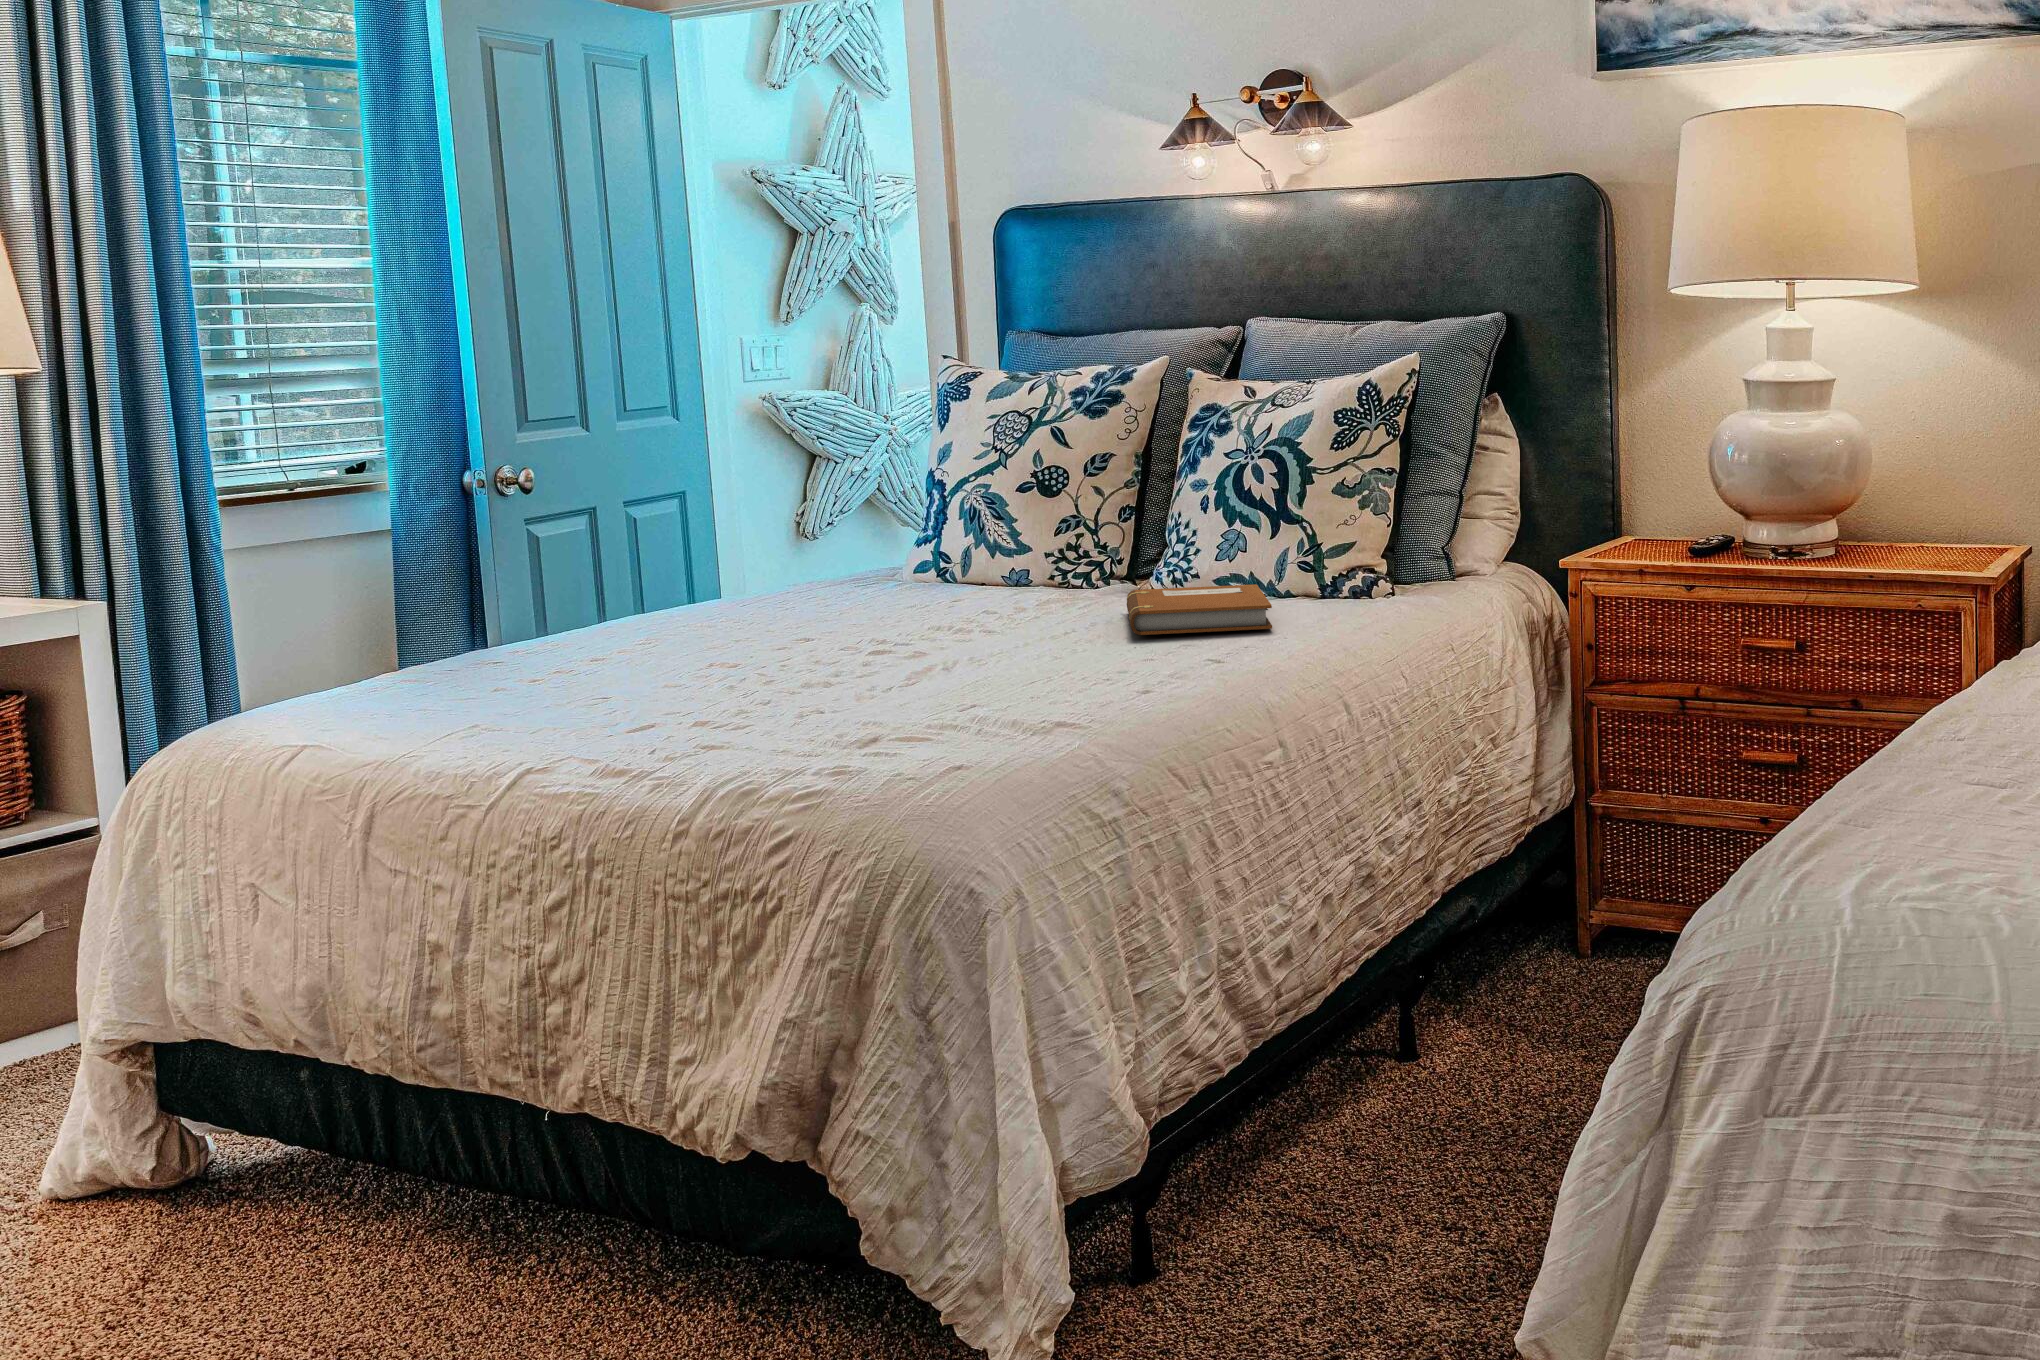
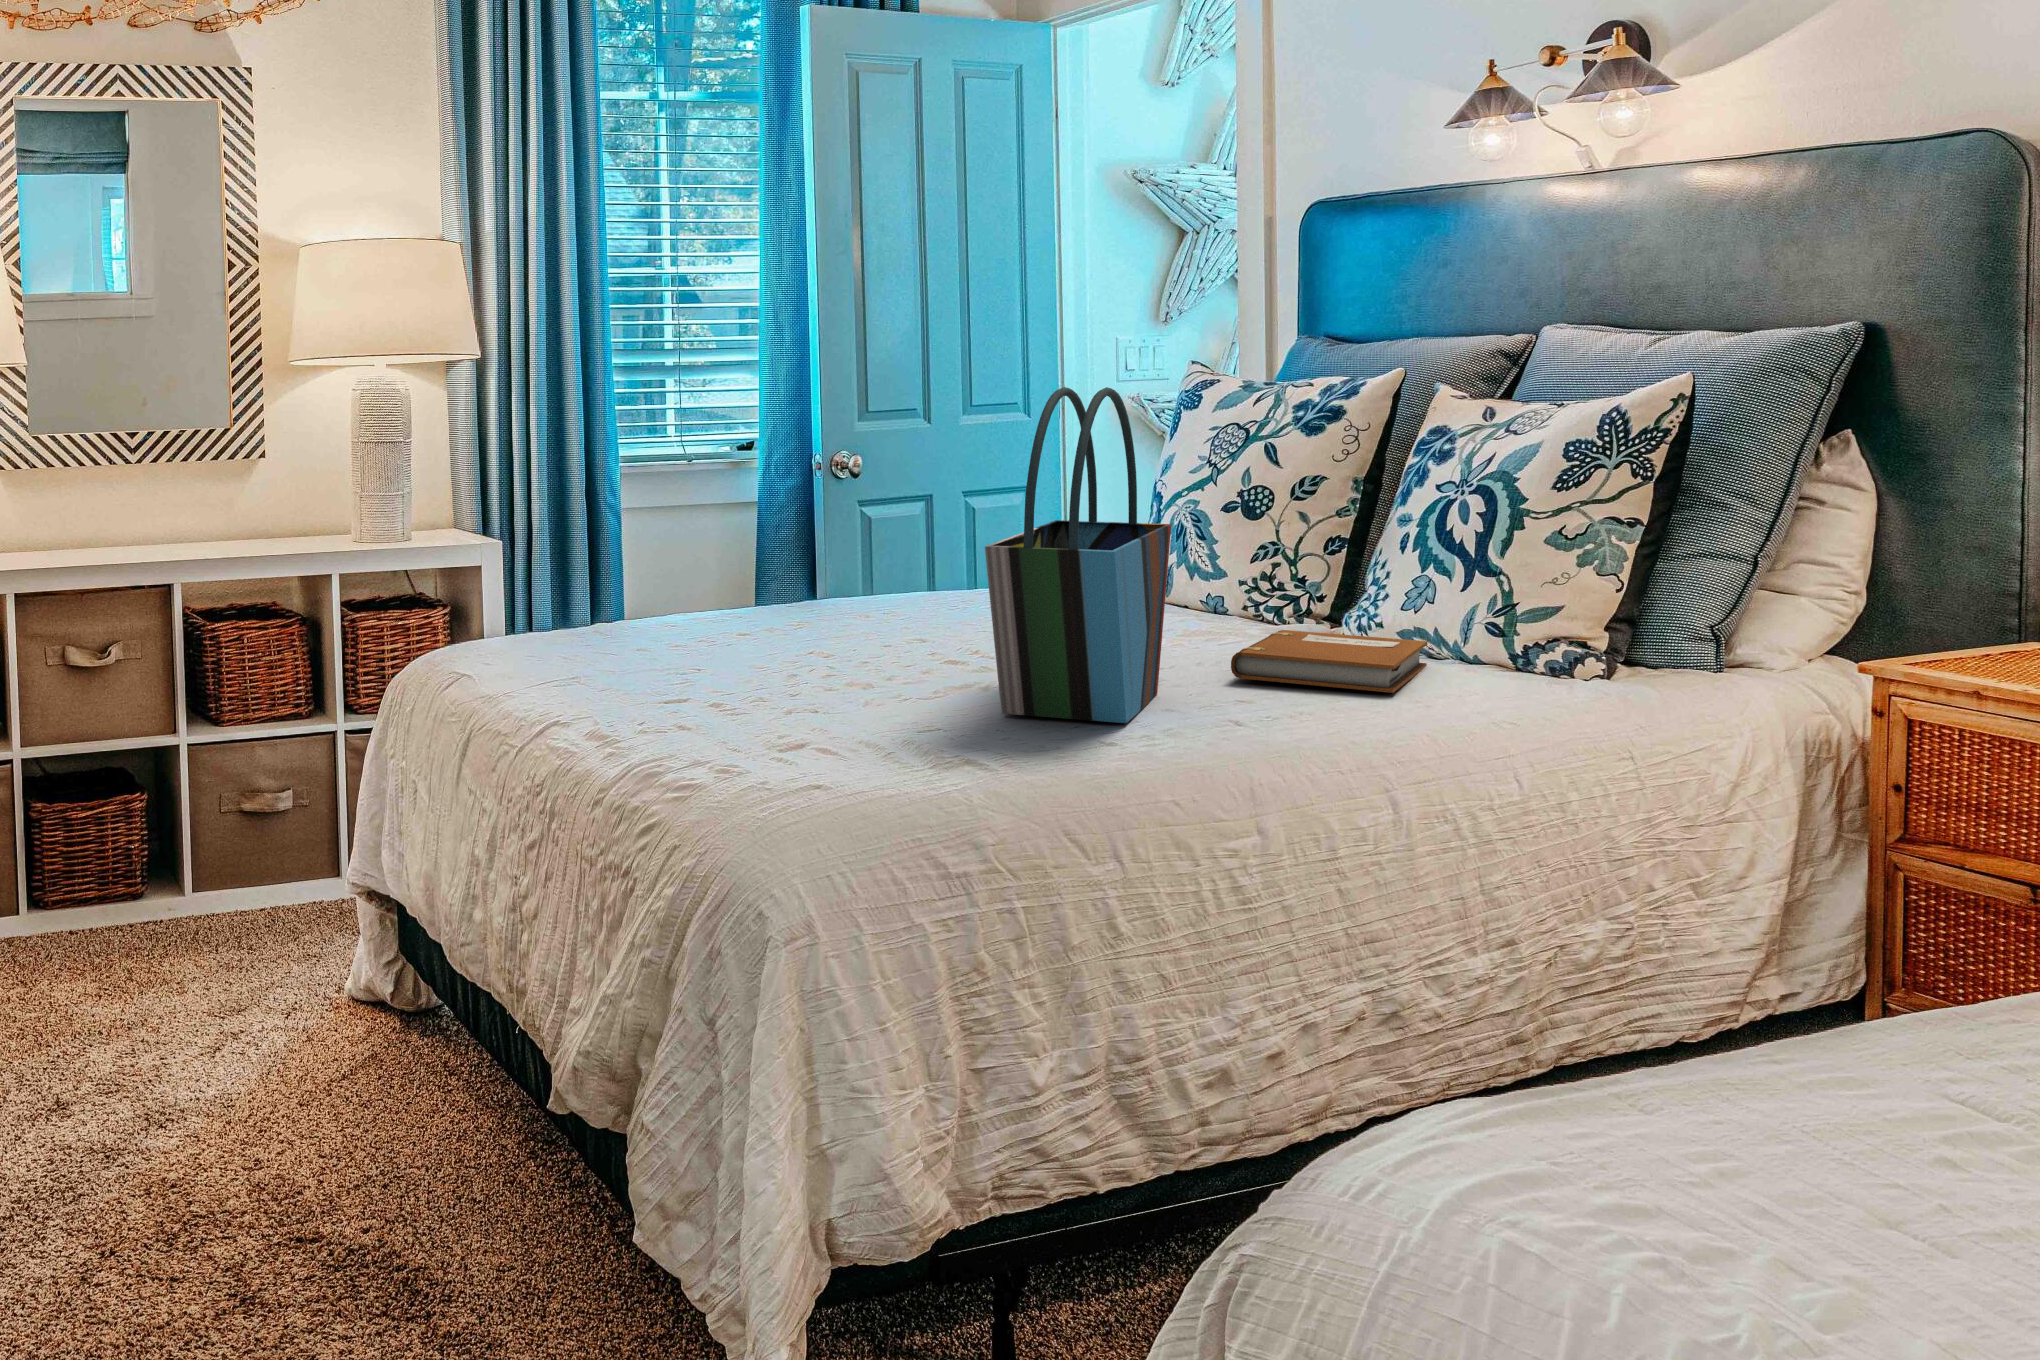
tote bag: none [961,371,1106,696] -> present [985,387,1171,723]

